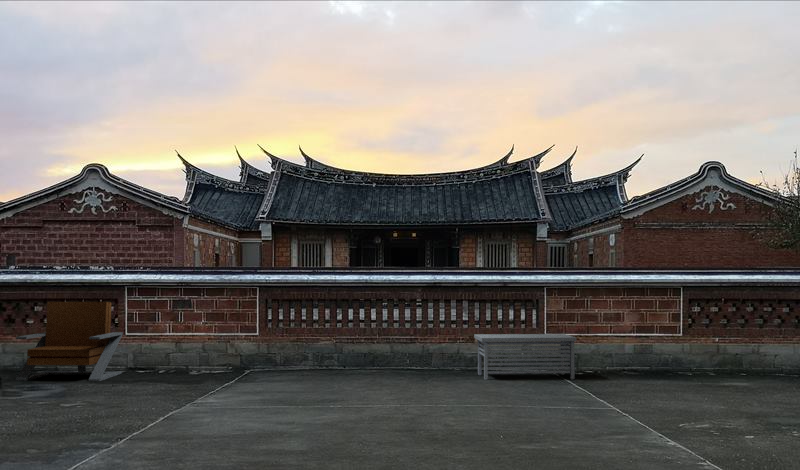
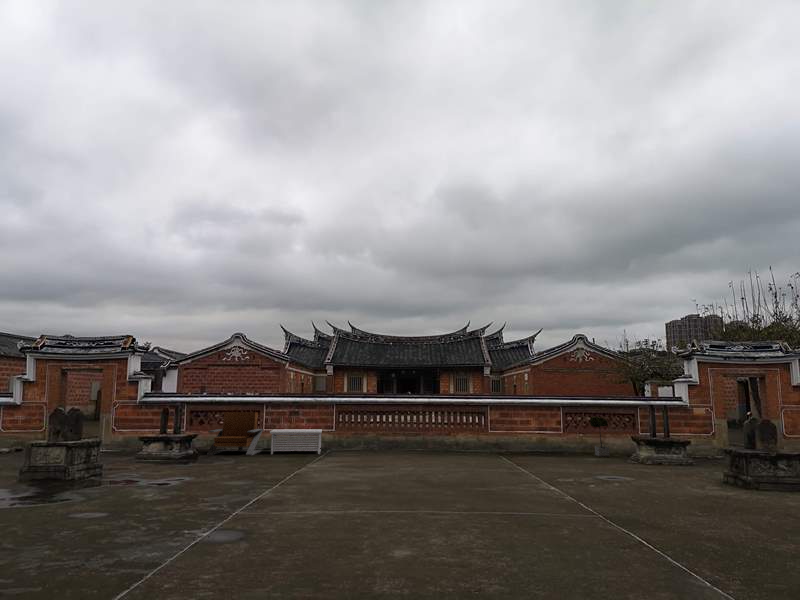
potted tree: none [736,305,770,378] -> present [590,417,610,456]
storage bench: present [474,334,576,380] -> present [270,430,322,454]

